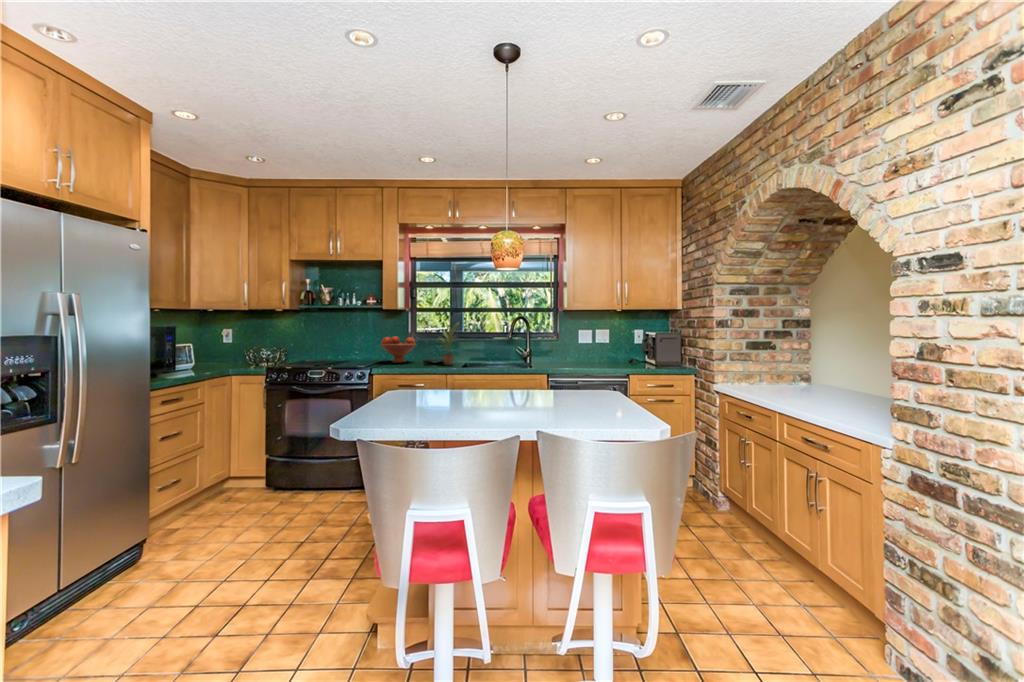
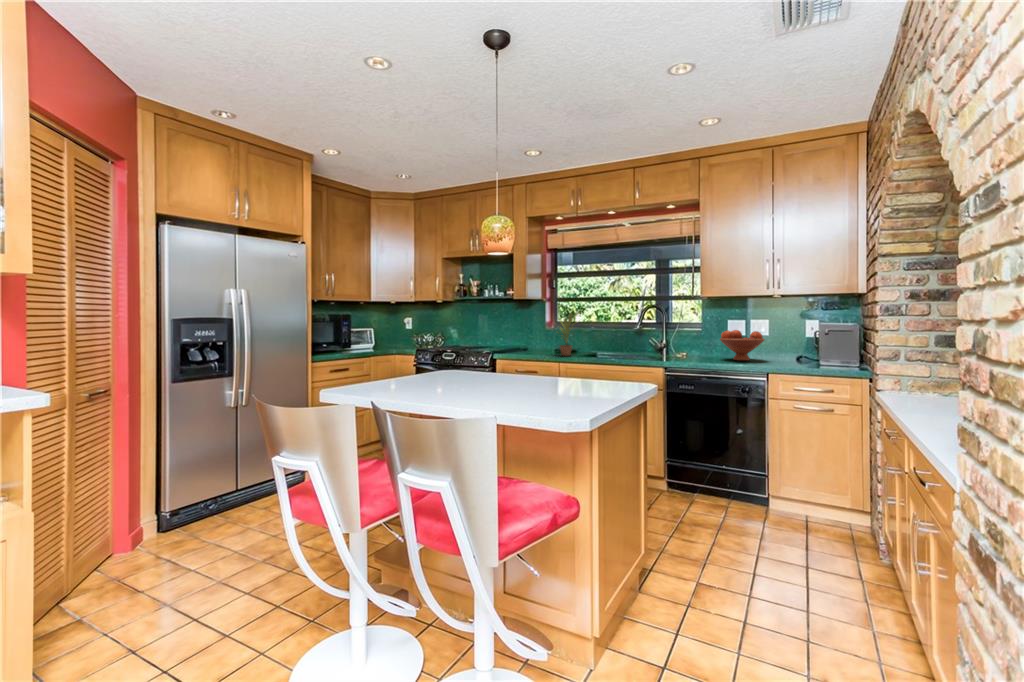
fruit bowl: present [381,336,416,363] -> present [720,330,765,361]

